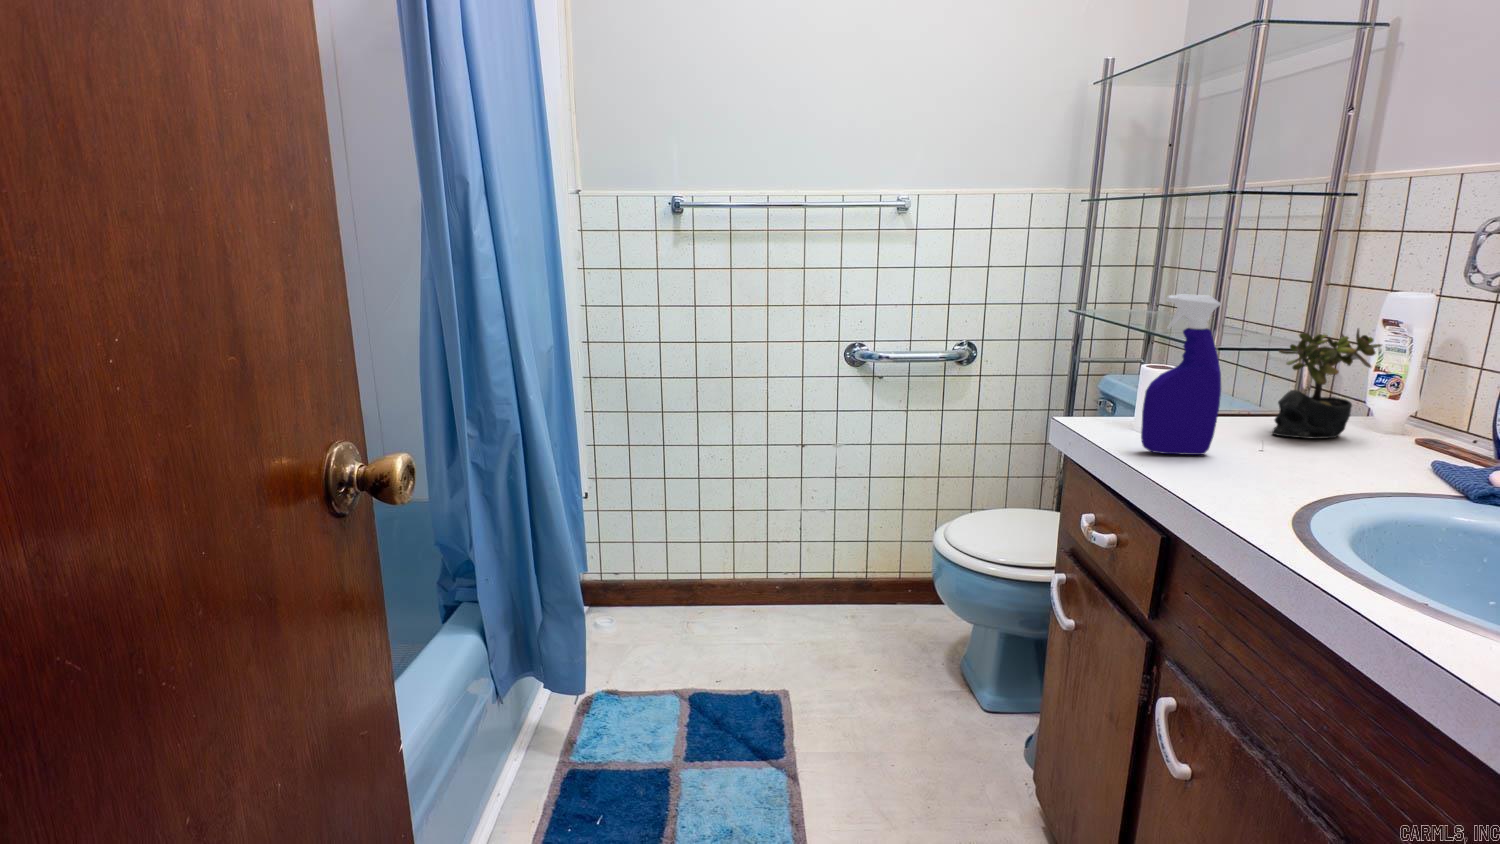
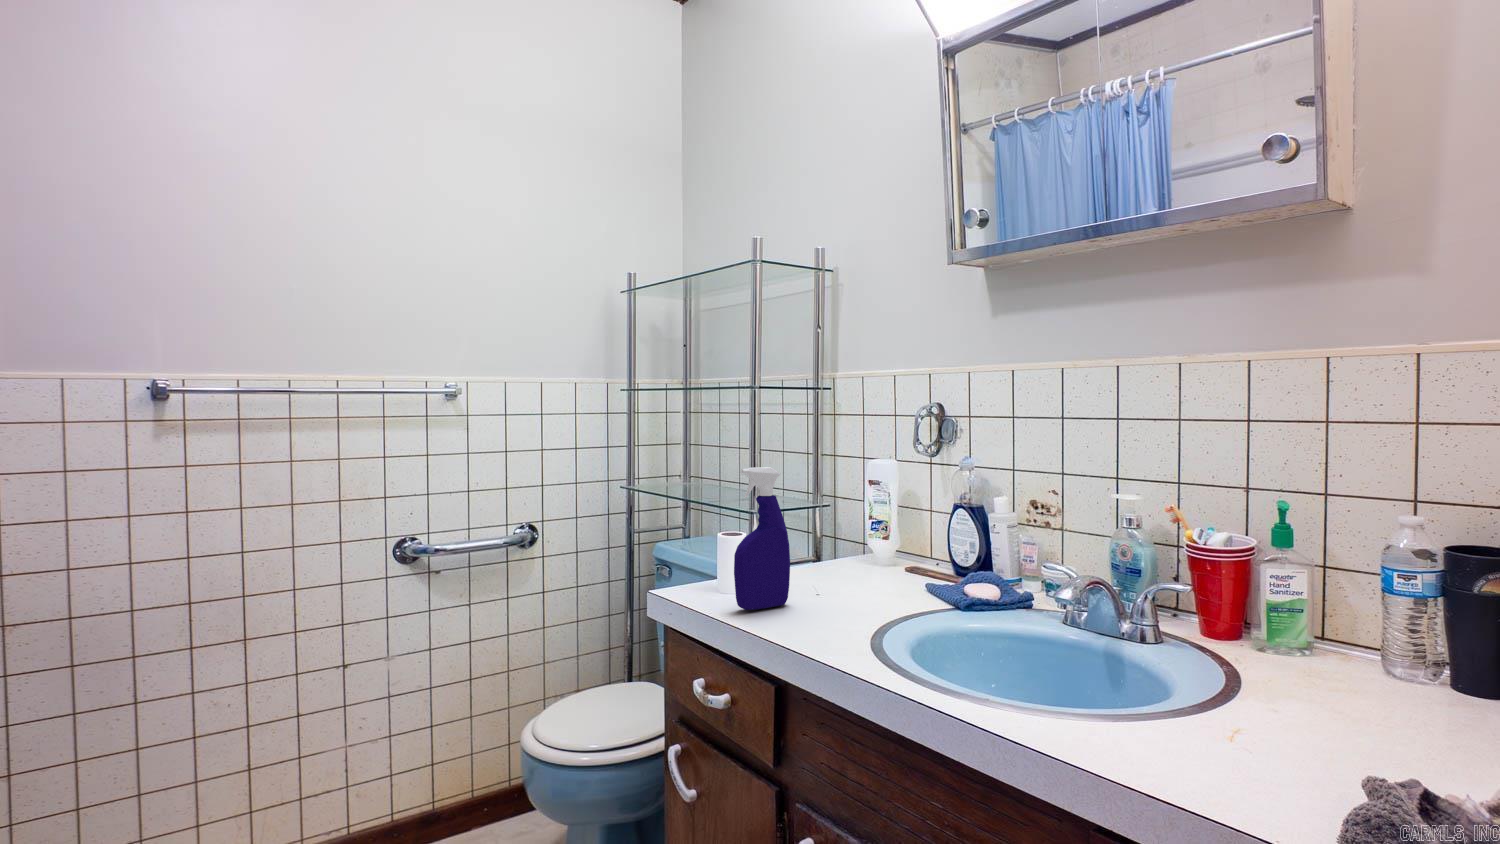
succulent plant: present [1272,329,1382,439] -> none [814,487,876,579]

